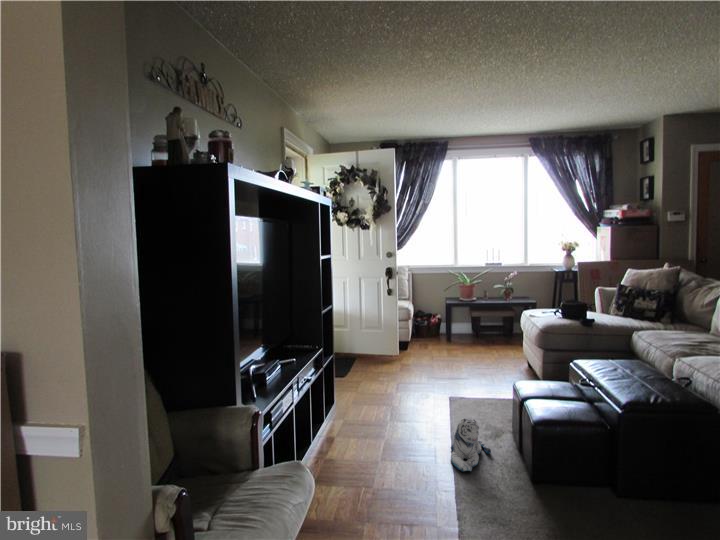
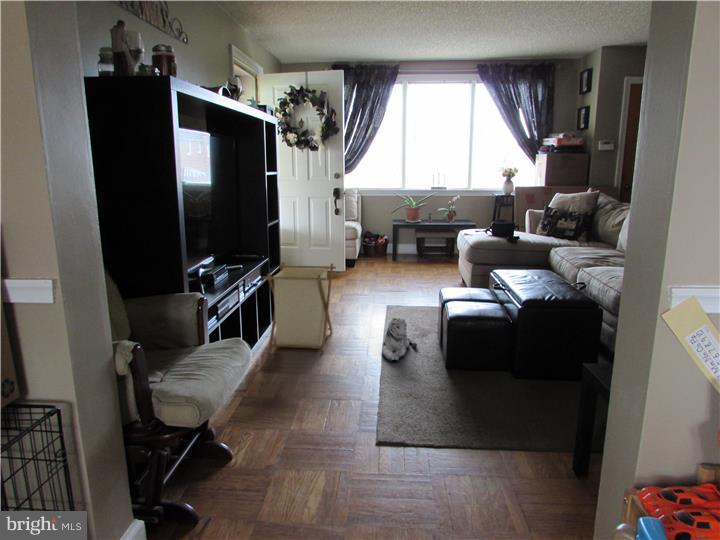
laundry basket: none [315,351,394,458] -> present [263,262,336,352]

